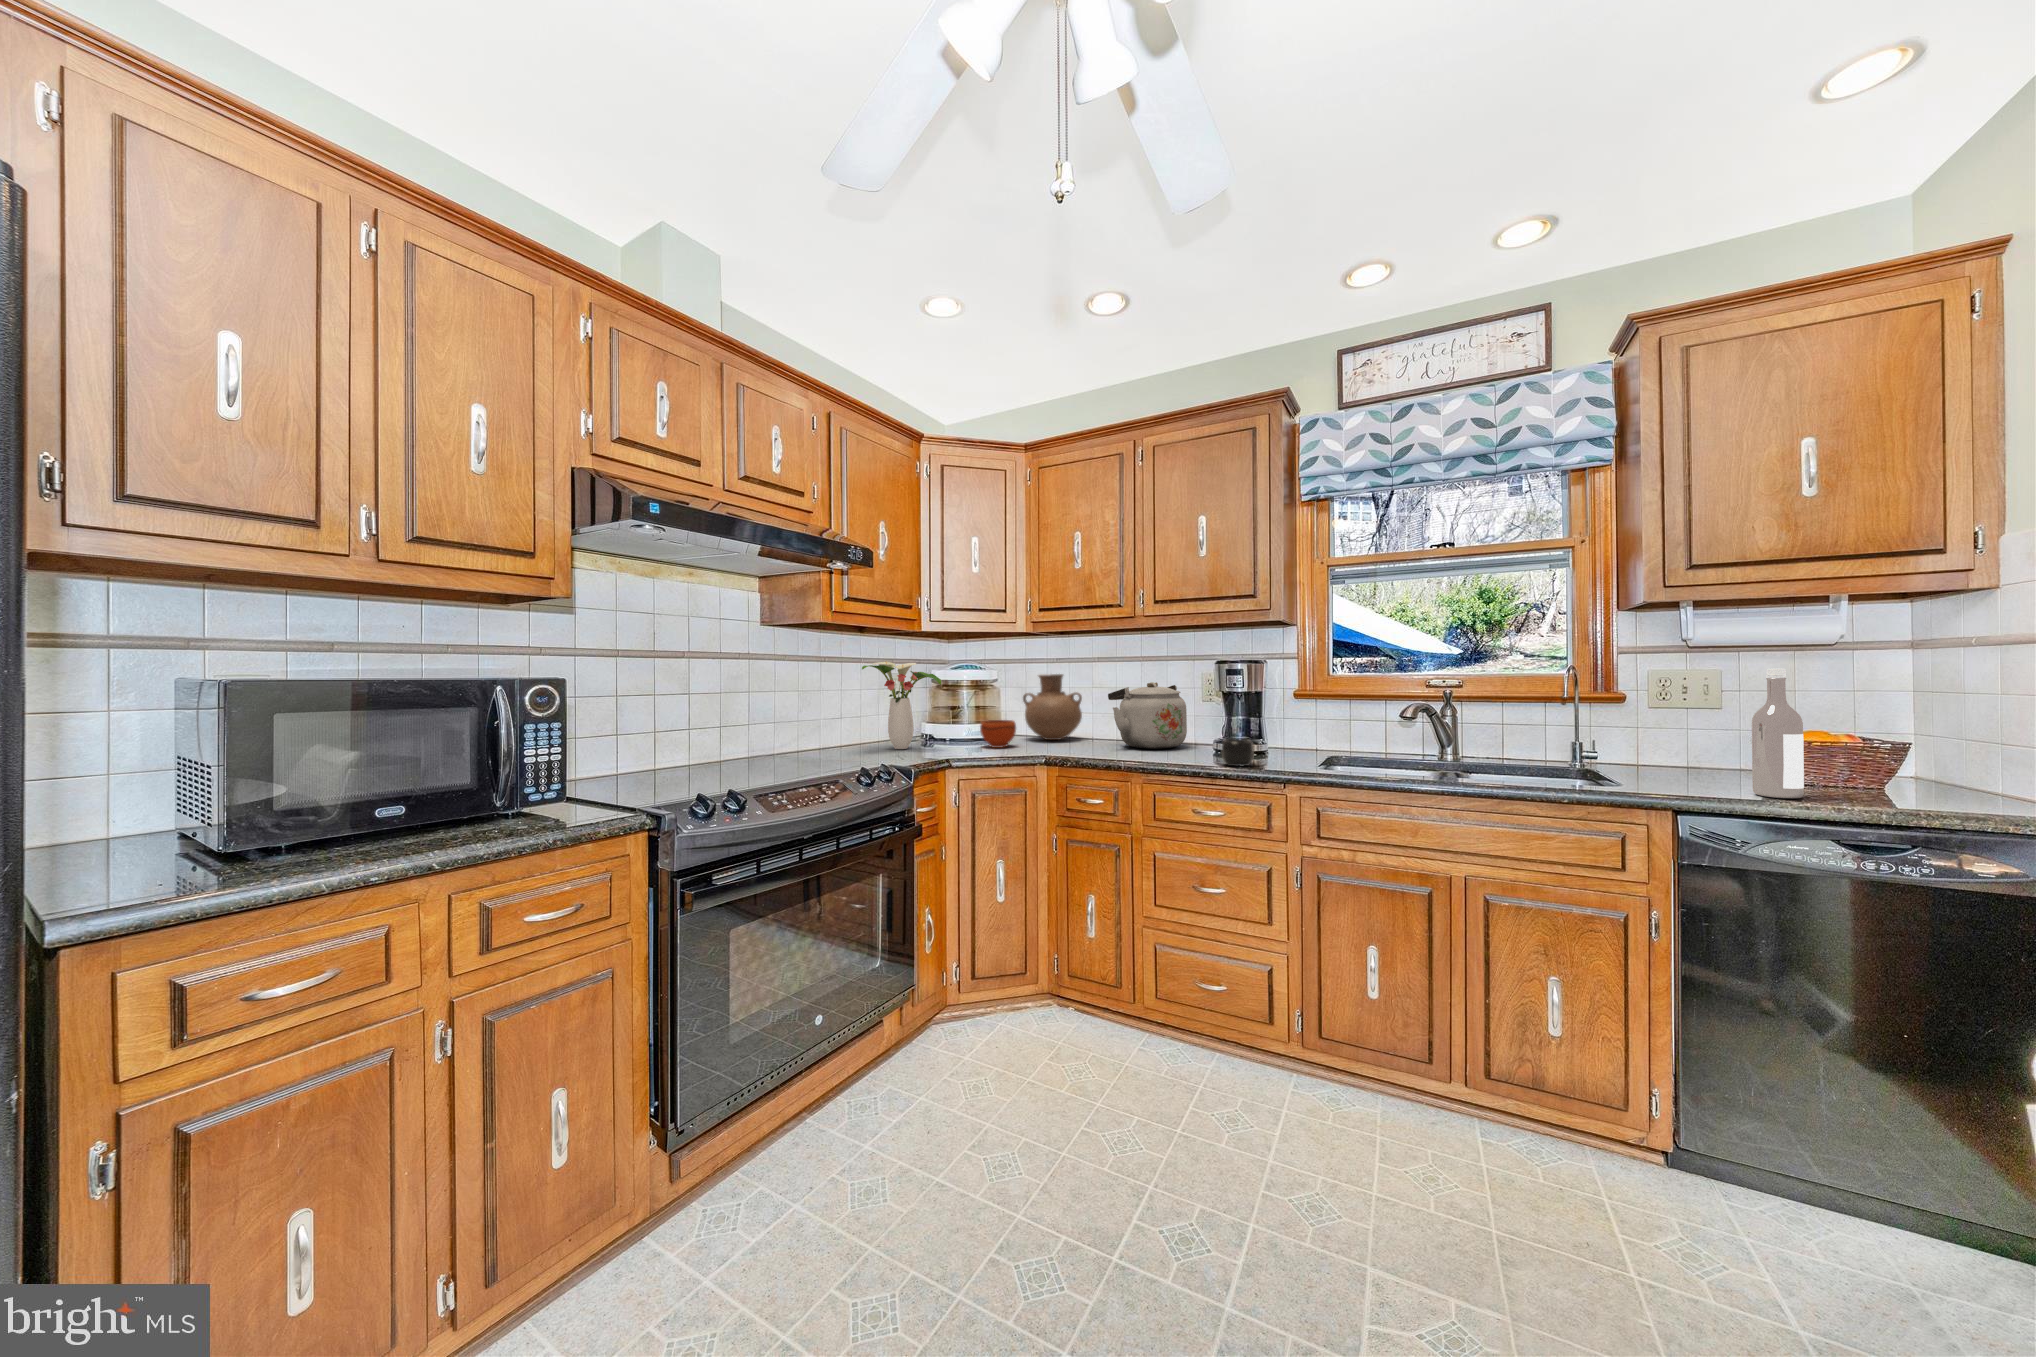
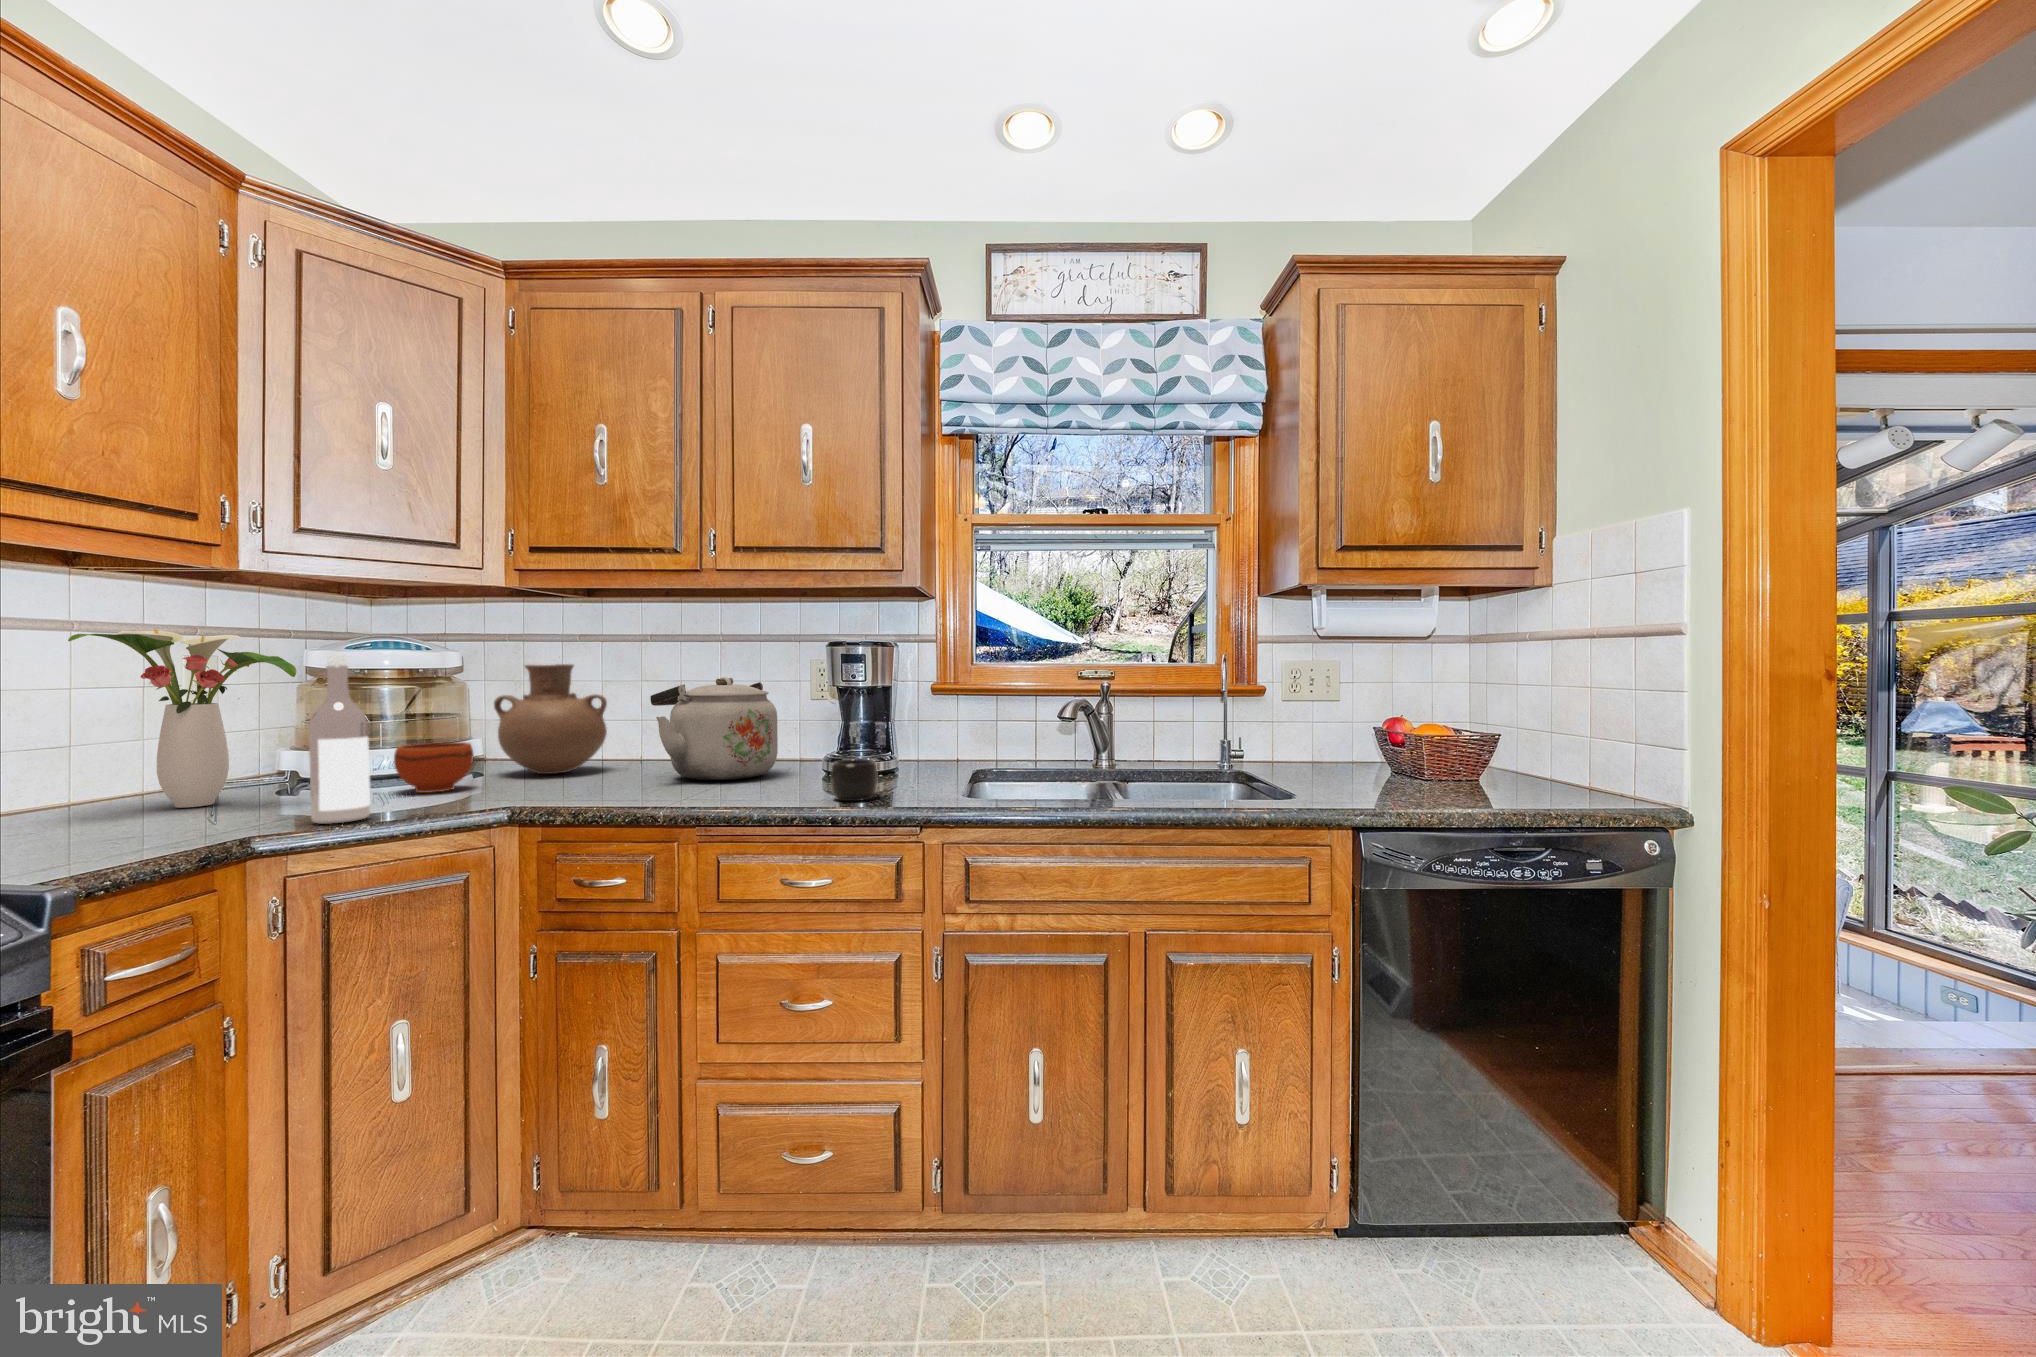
wine bottle: present [1752,669,1804,799] -> present [309,654,370,824]

